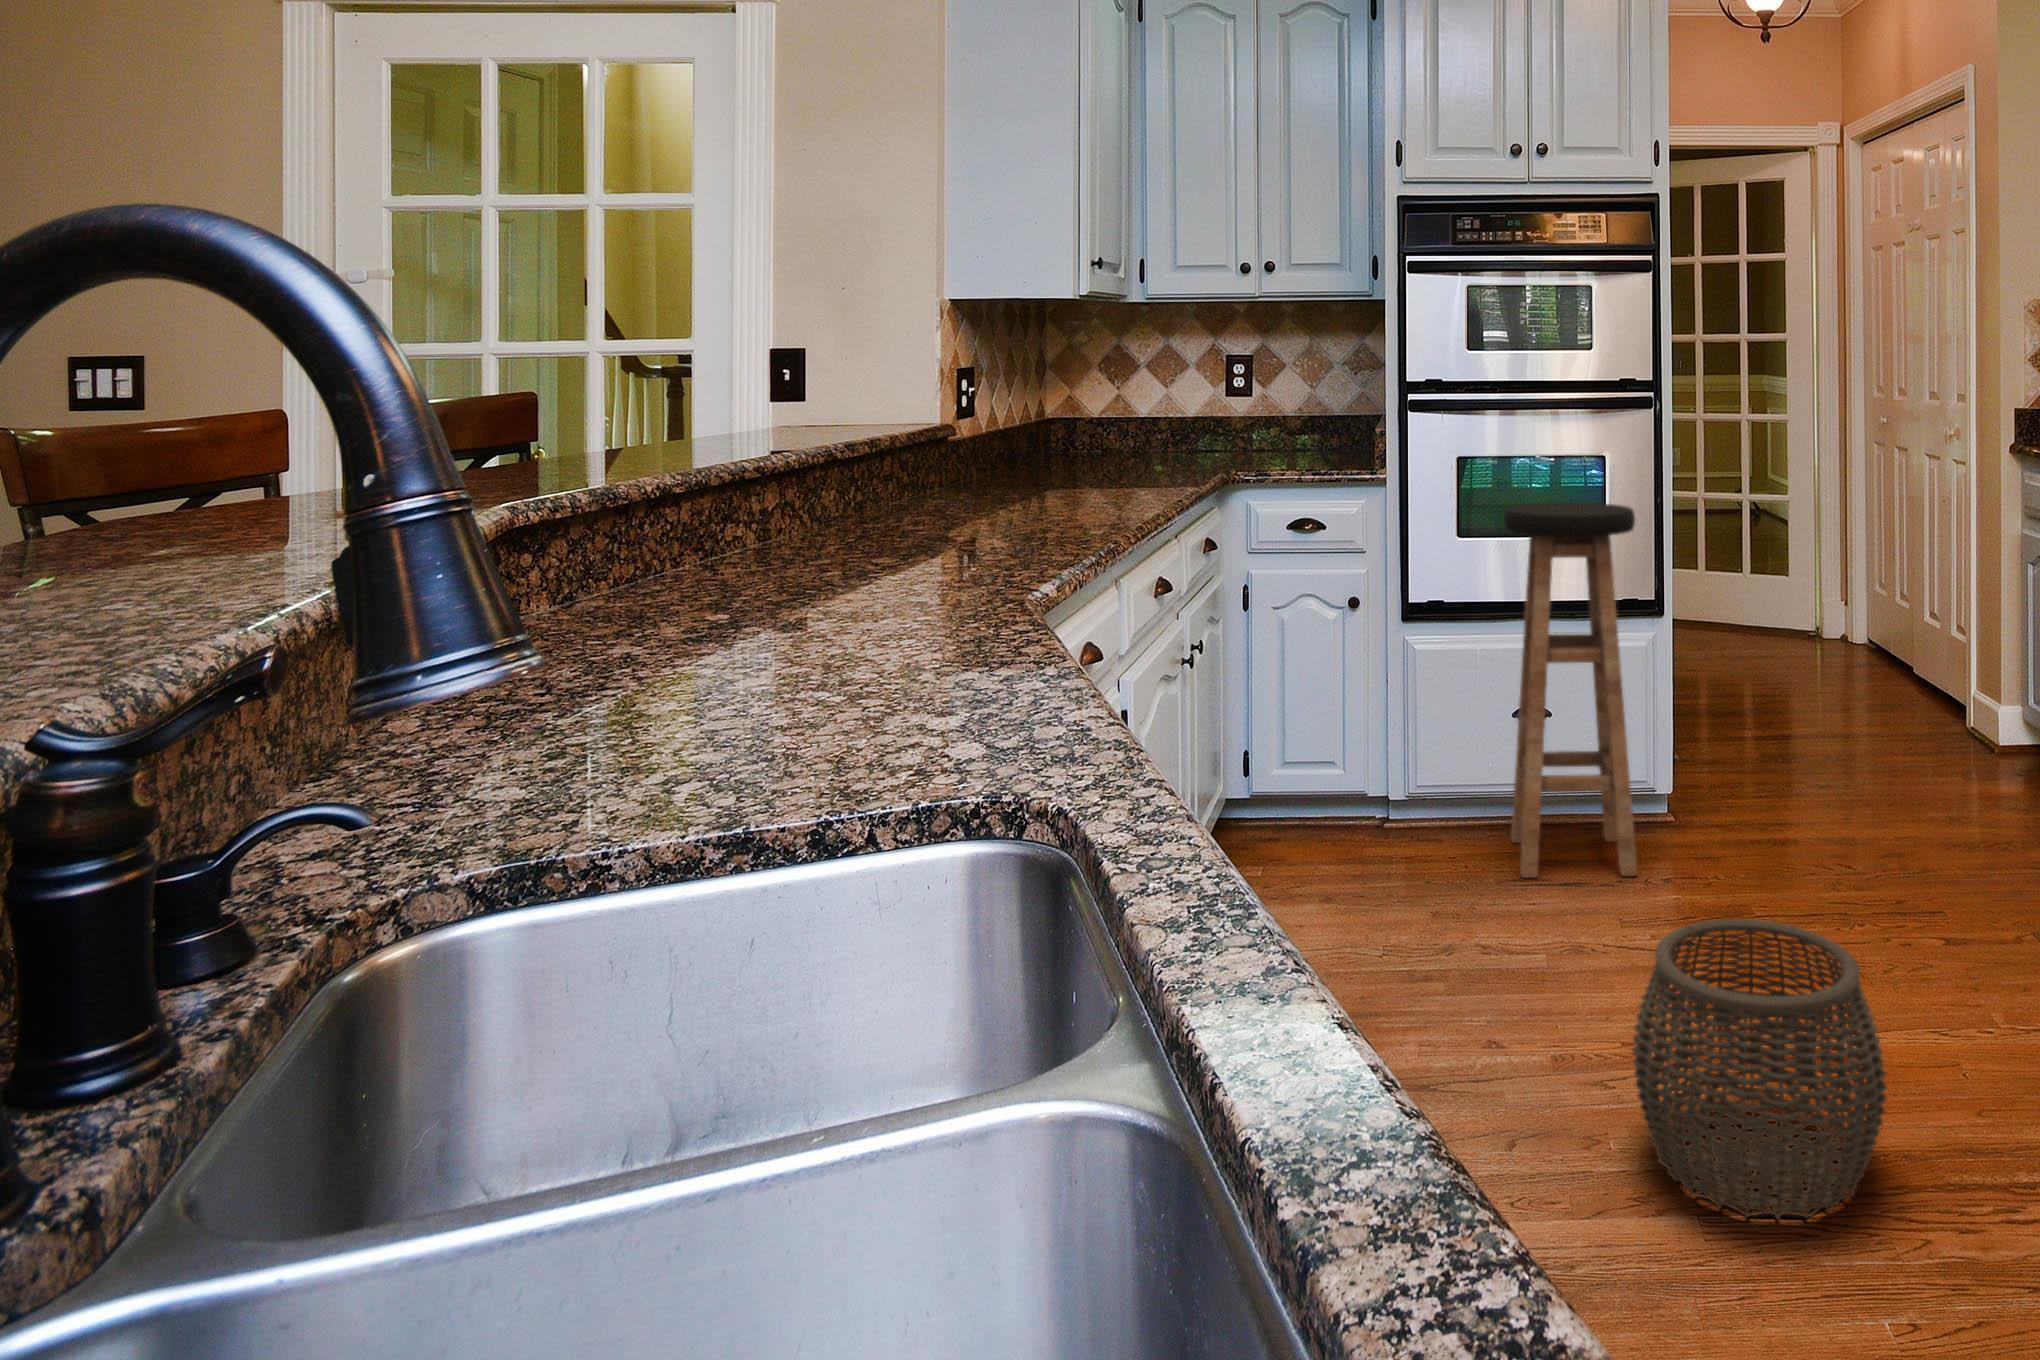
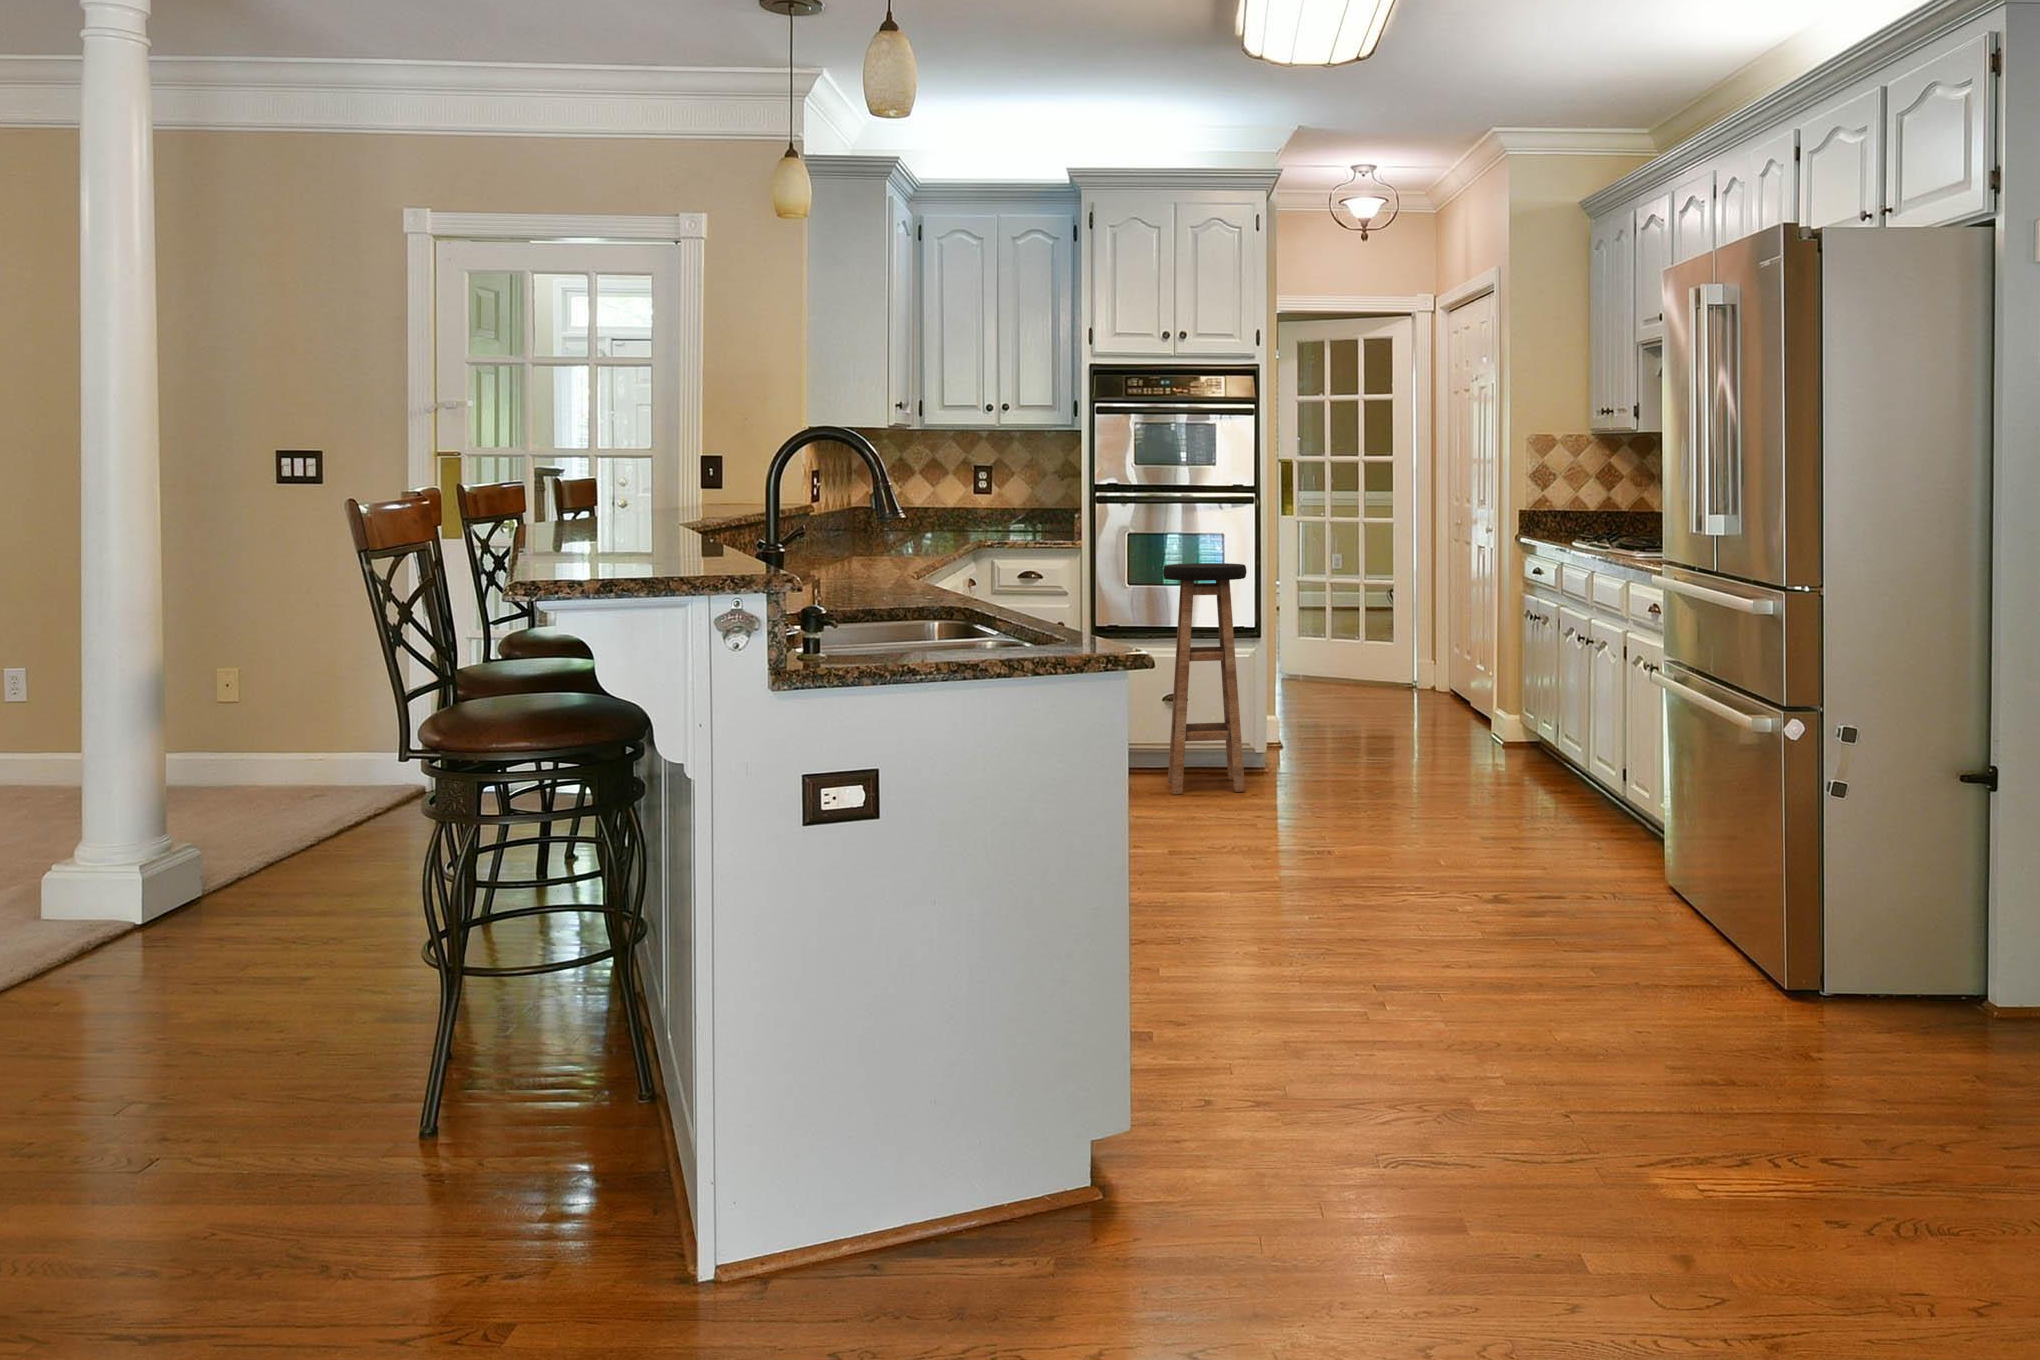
woven basket: present [1632,919,1887,1220] -> none [1215,756,1338,879]

